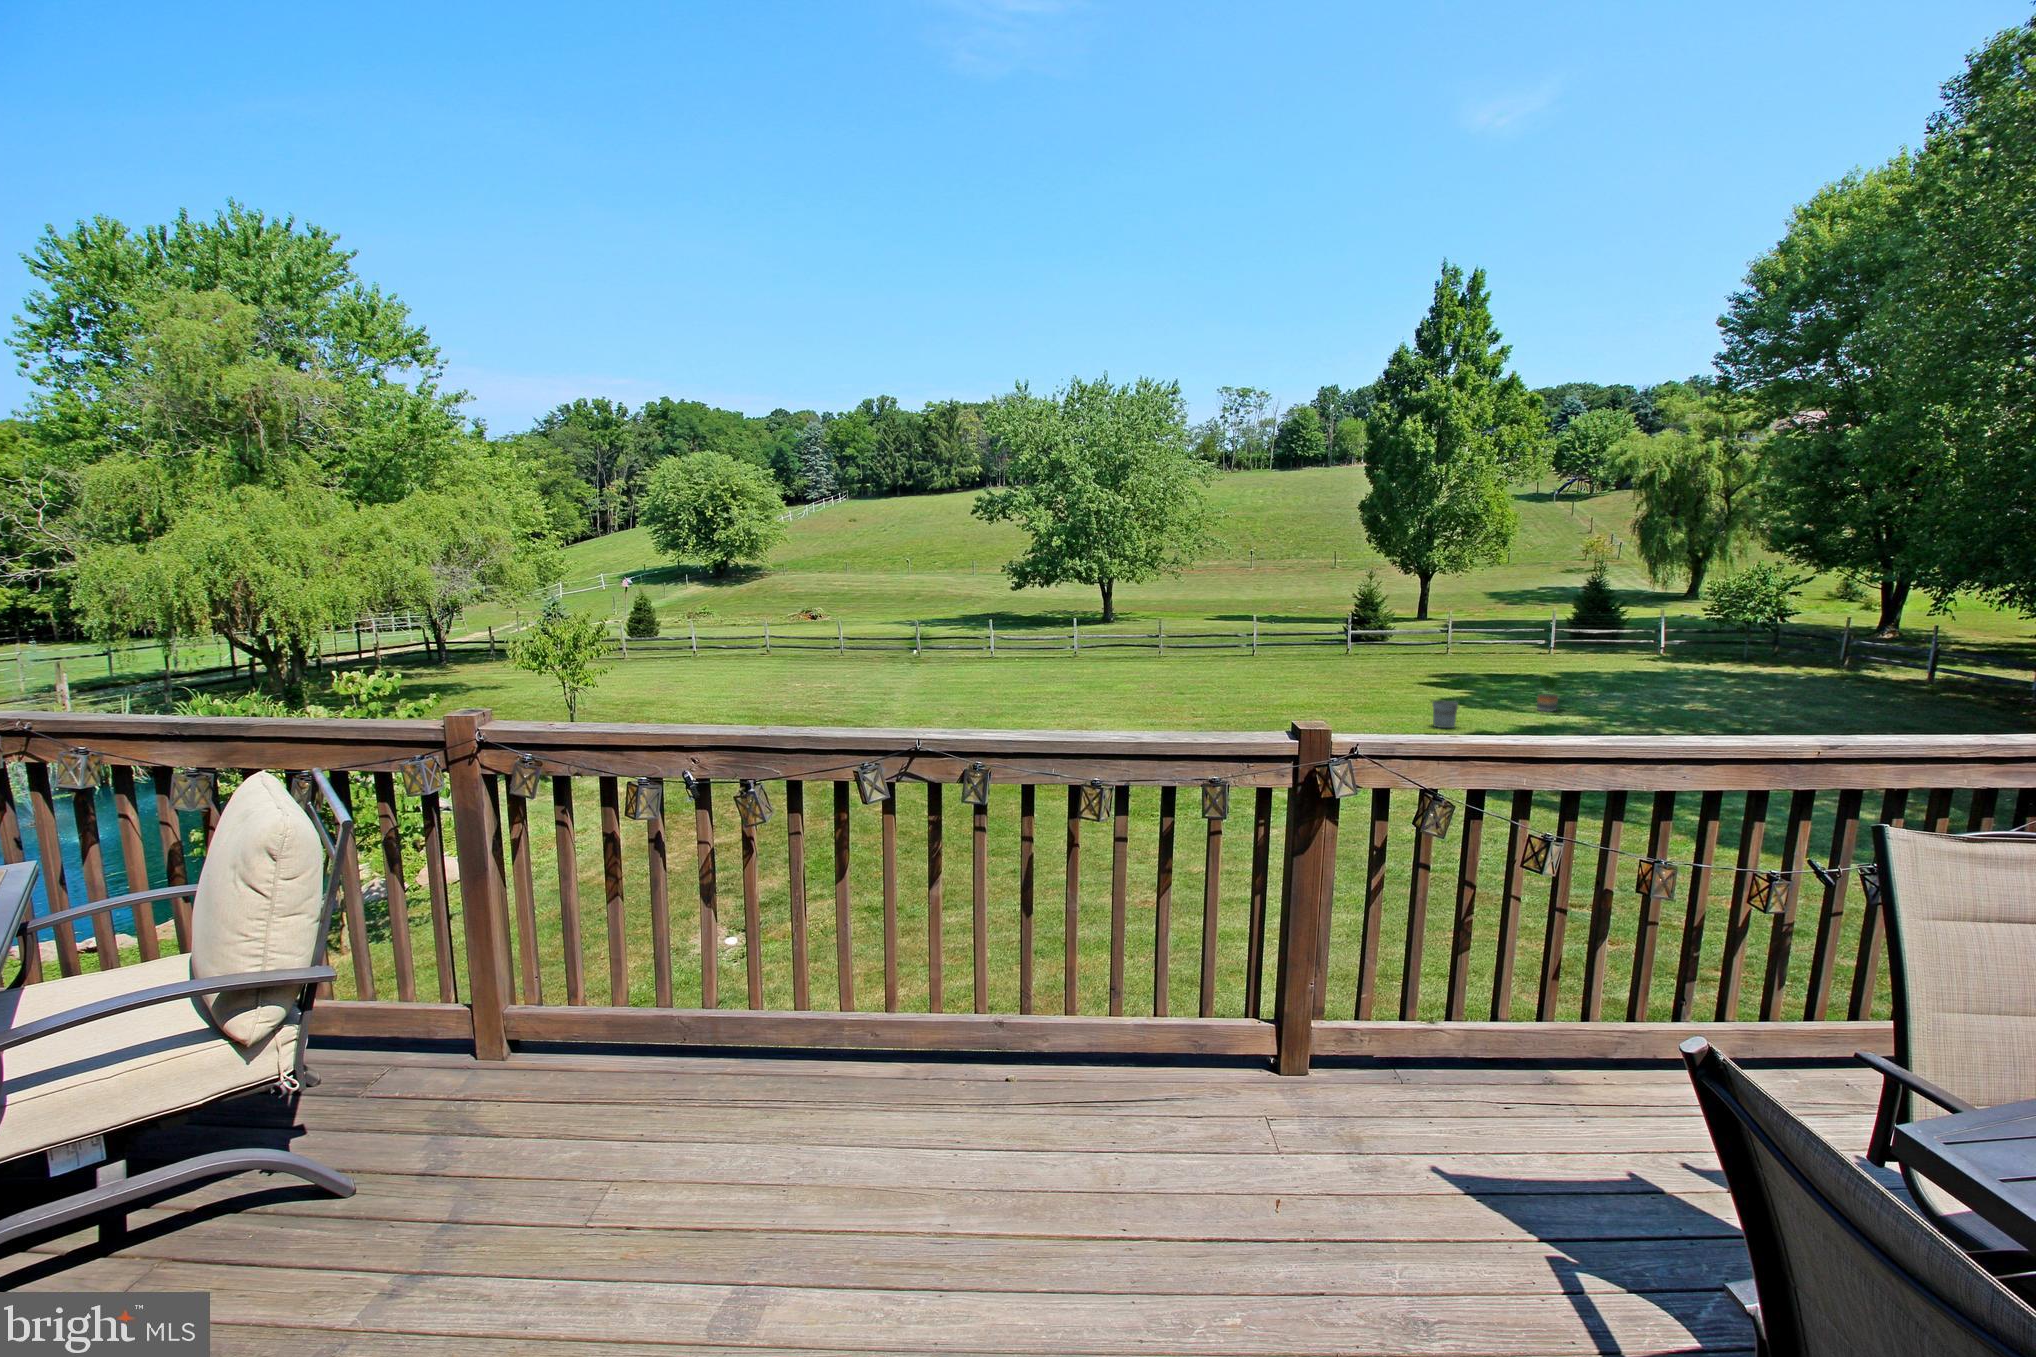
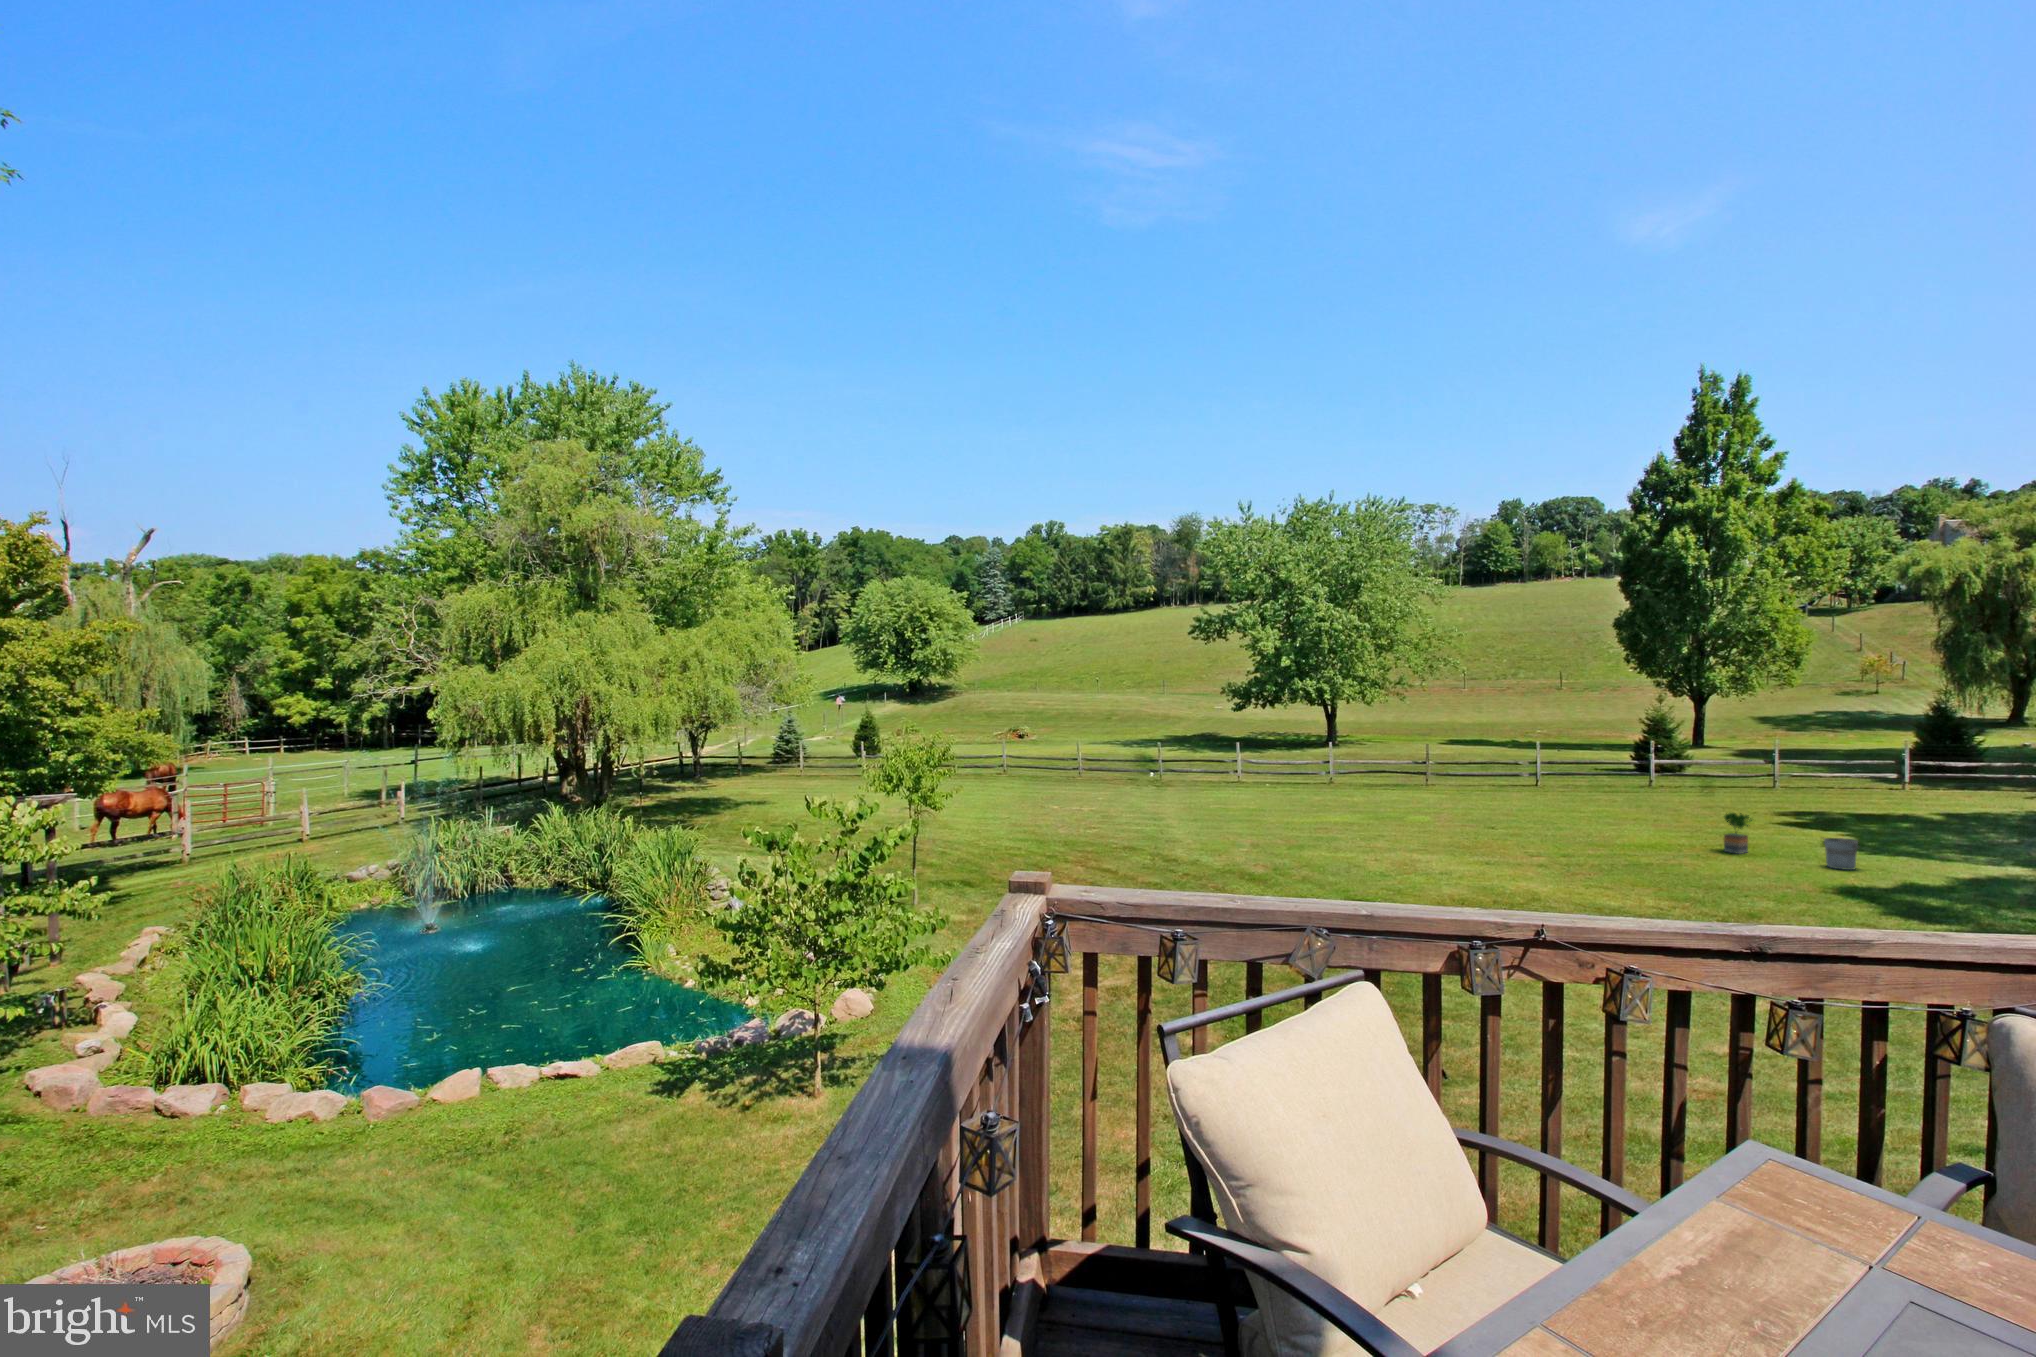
potted tree: present [1537,675,1563,712] -> present [1724,813,1752,854]

